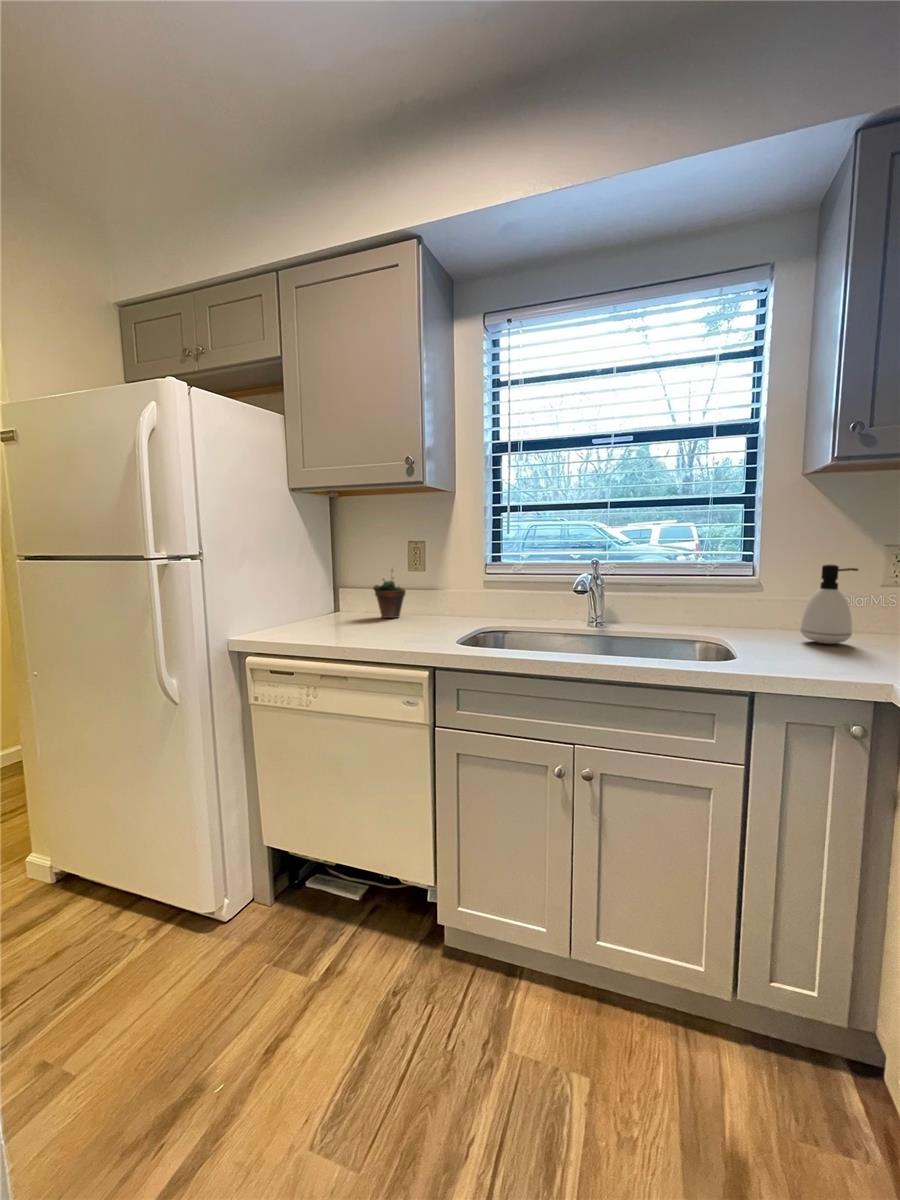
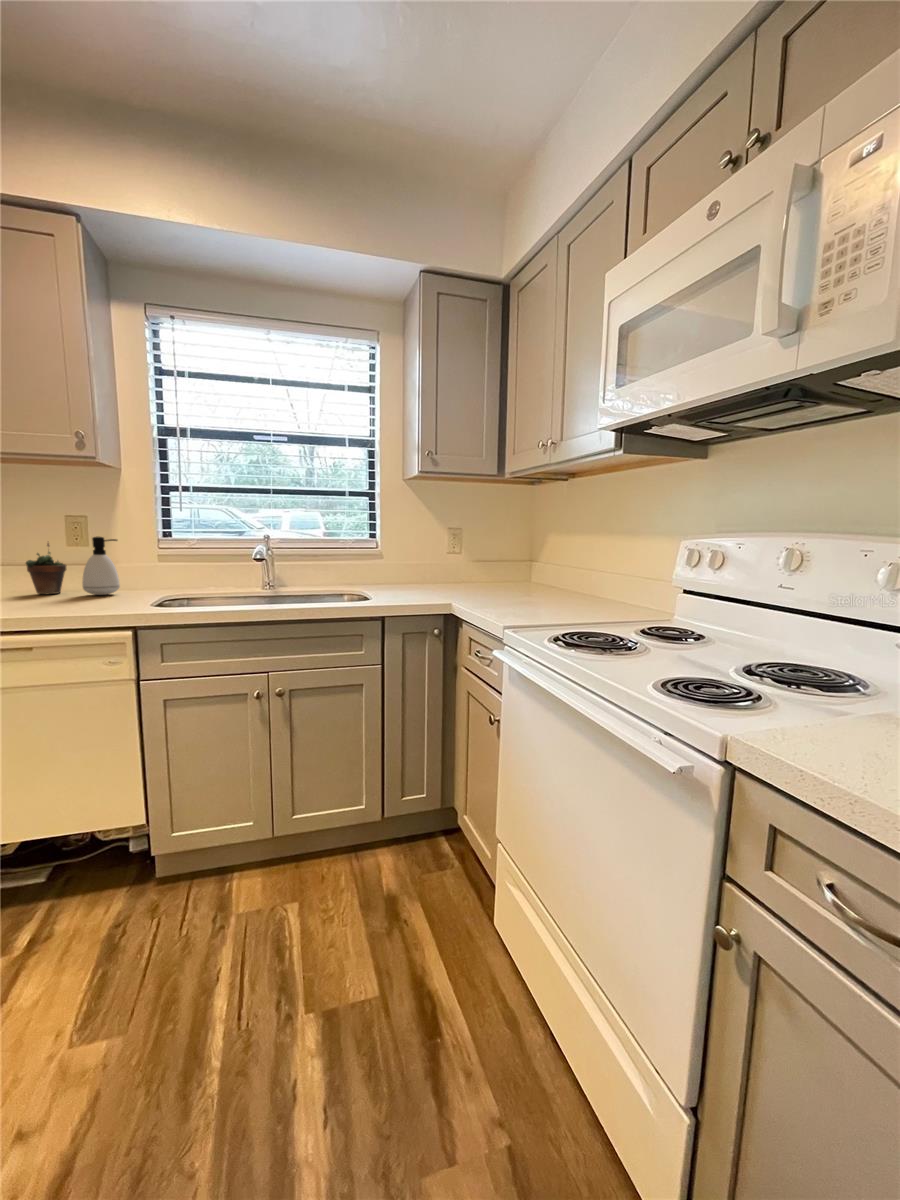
soap dispenser: present [801,565,858,644] -> present [82,537,120,595]

